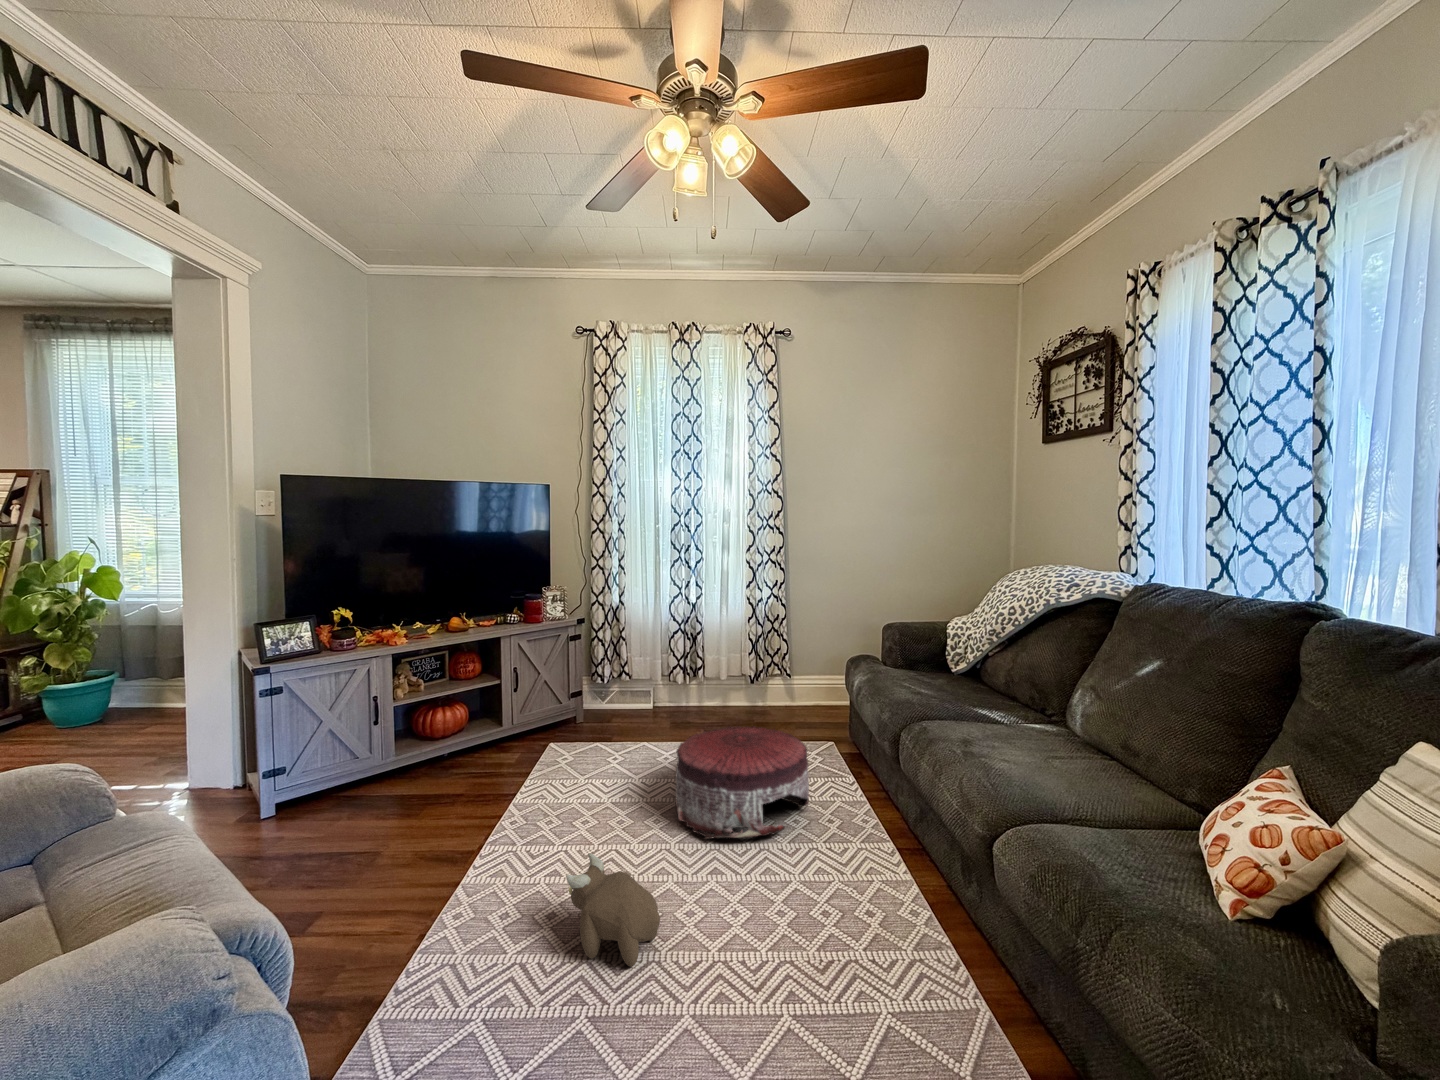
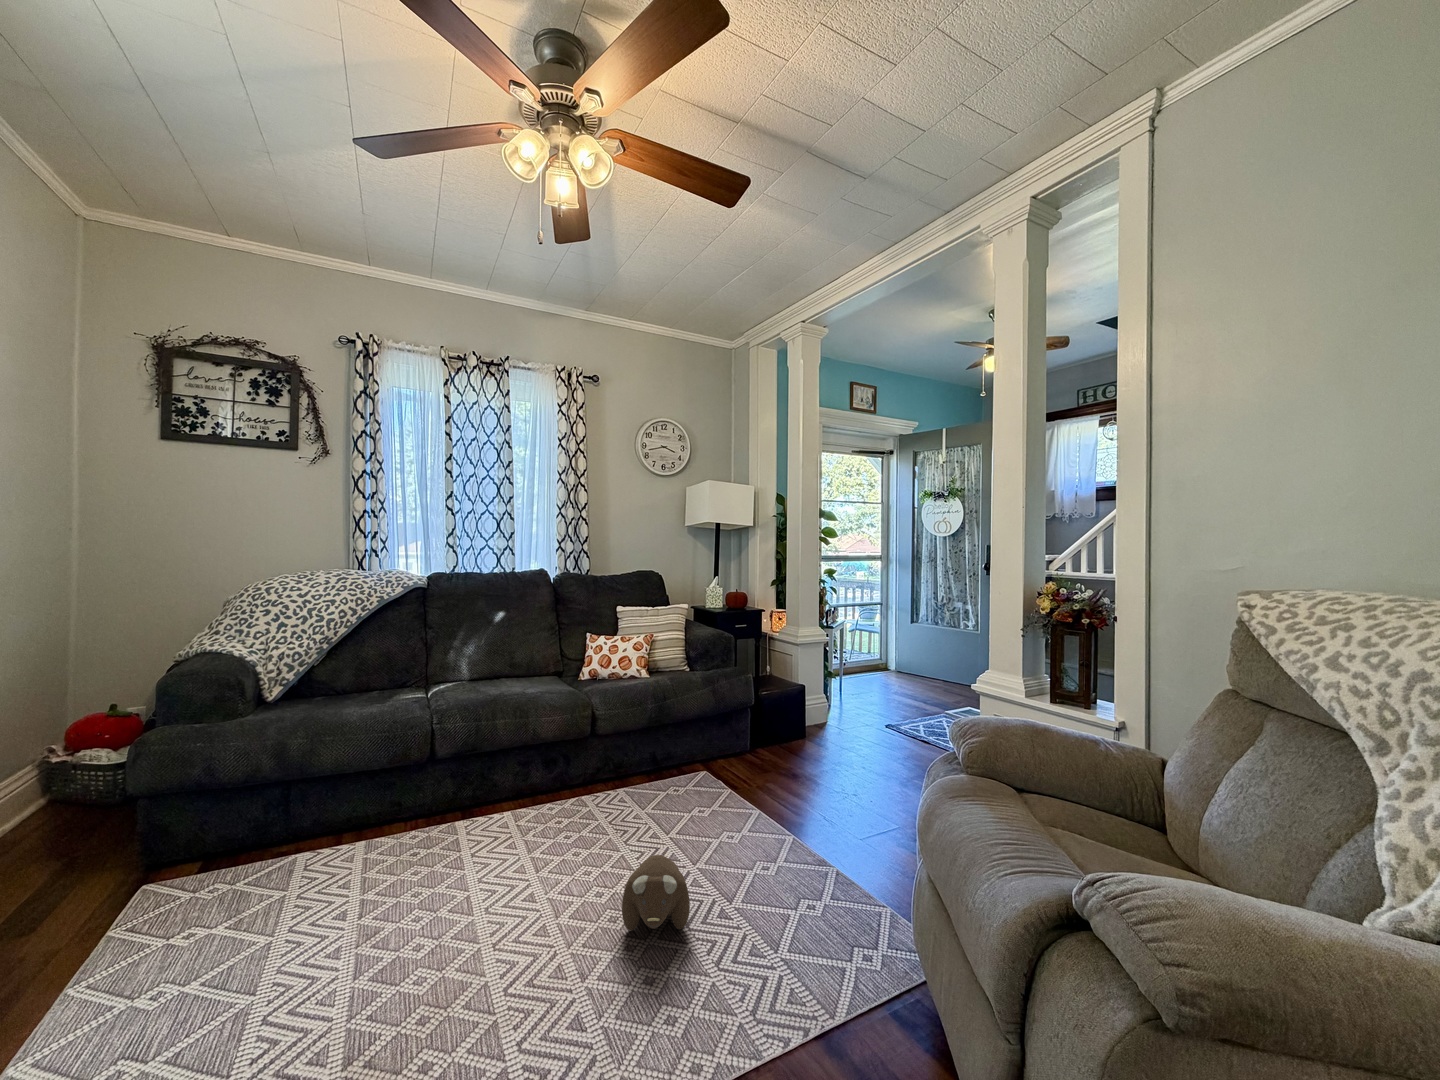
pouf: present [675,726,809,839] -> none [251,795,478,990]

